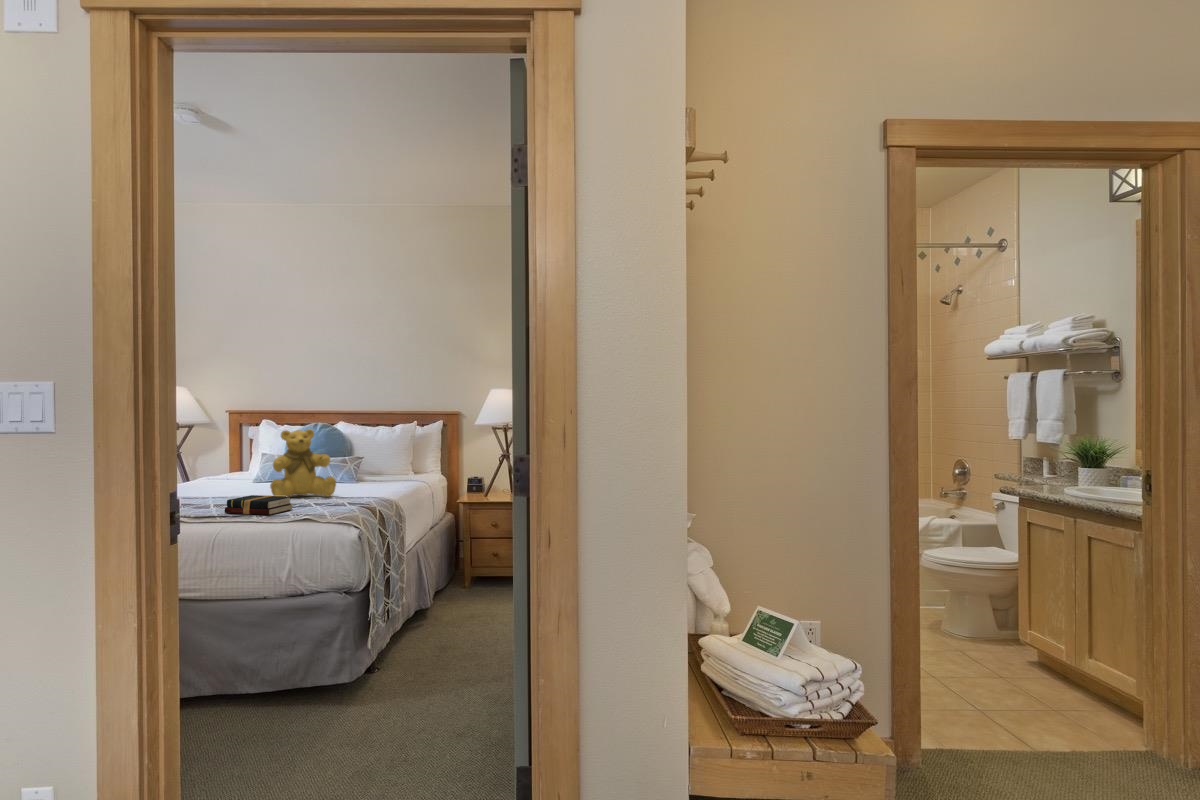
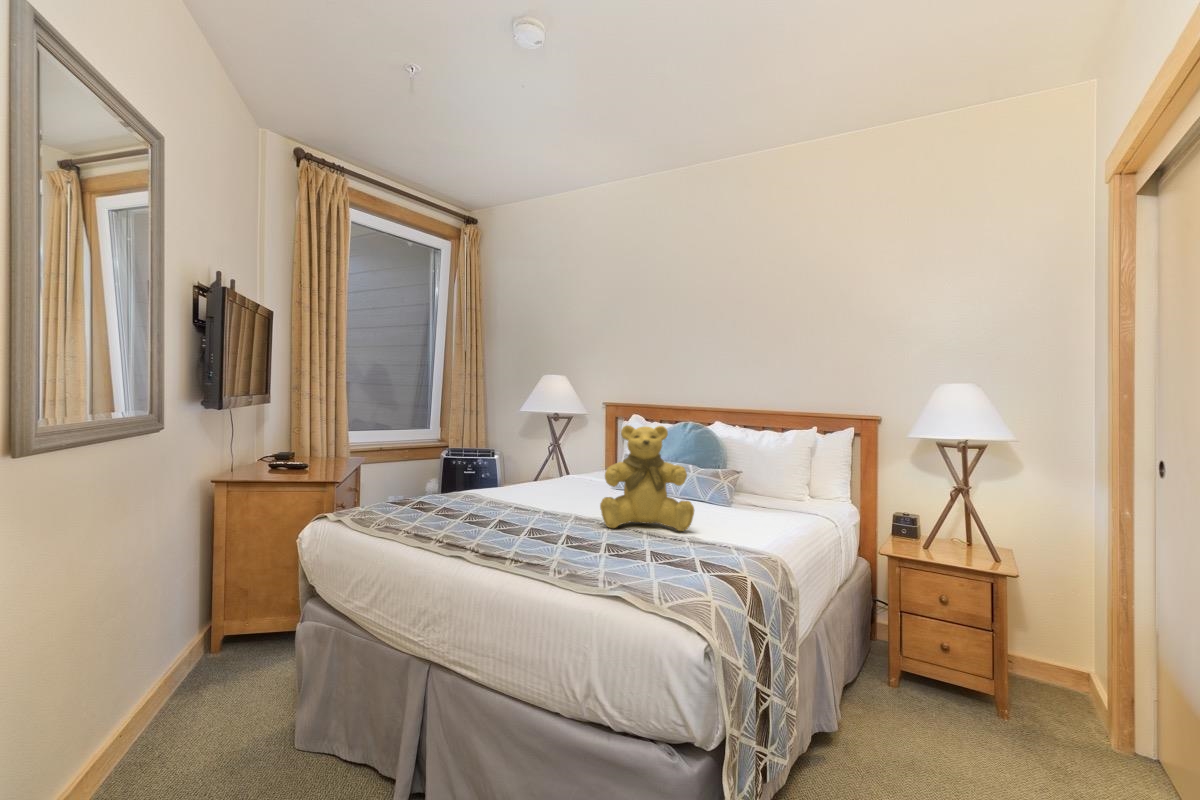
hardback book: present [225,495,293,515] -> none [510,522,612,567]

